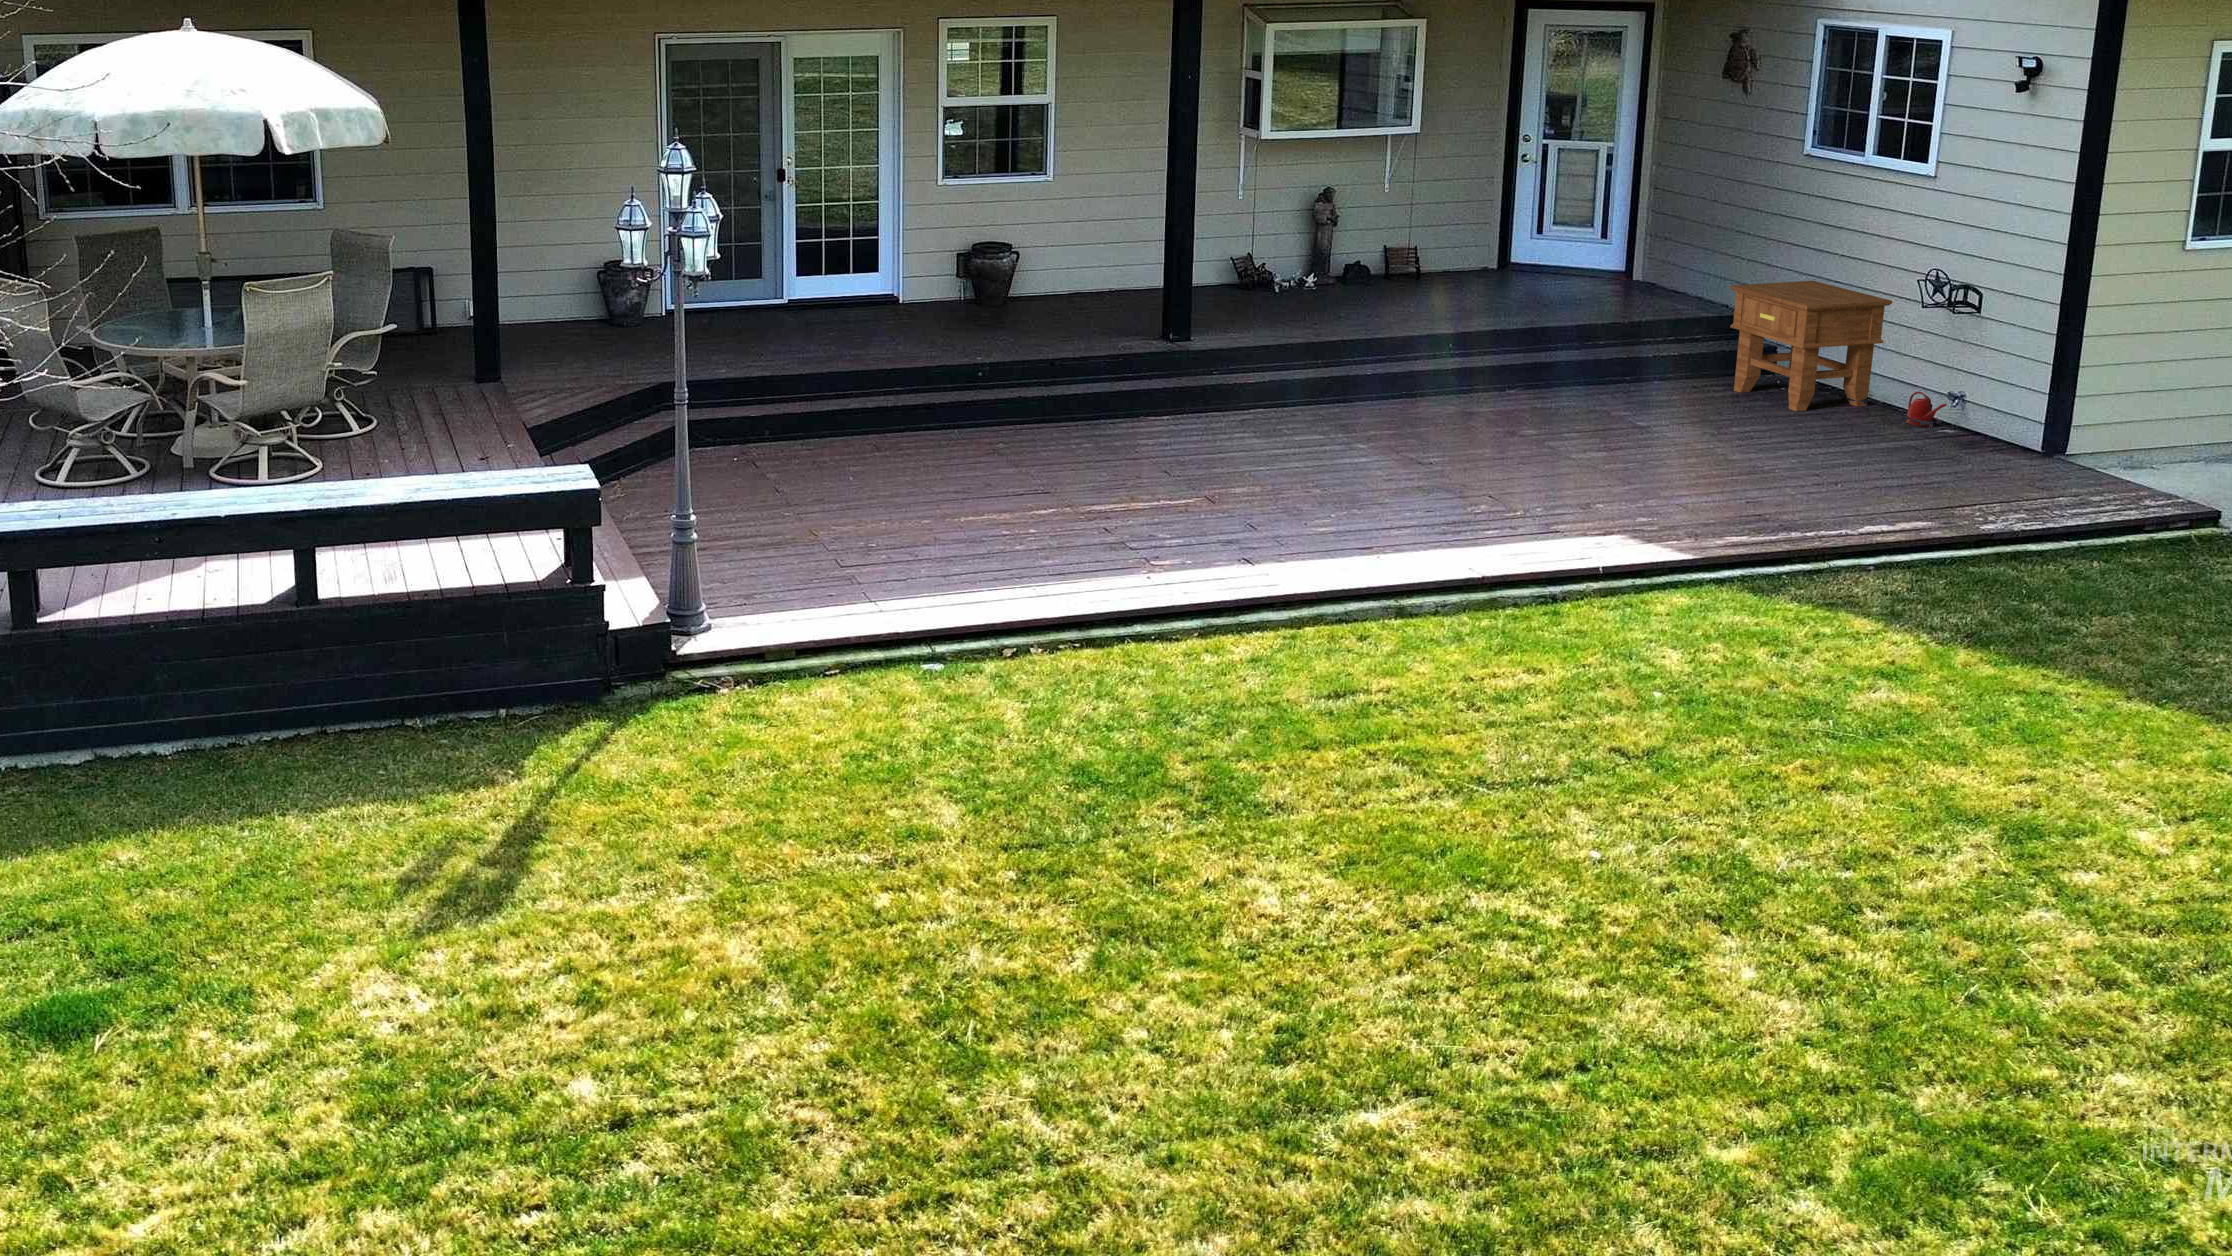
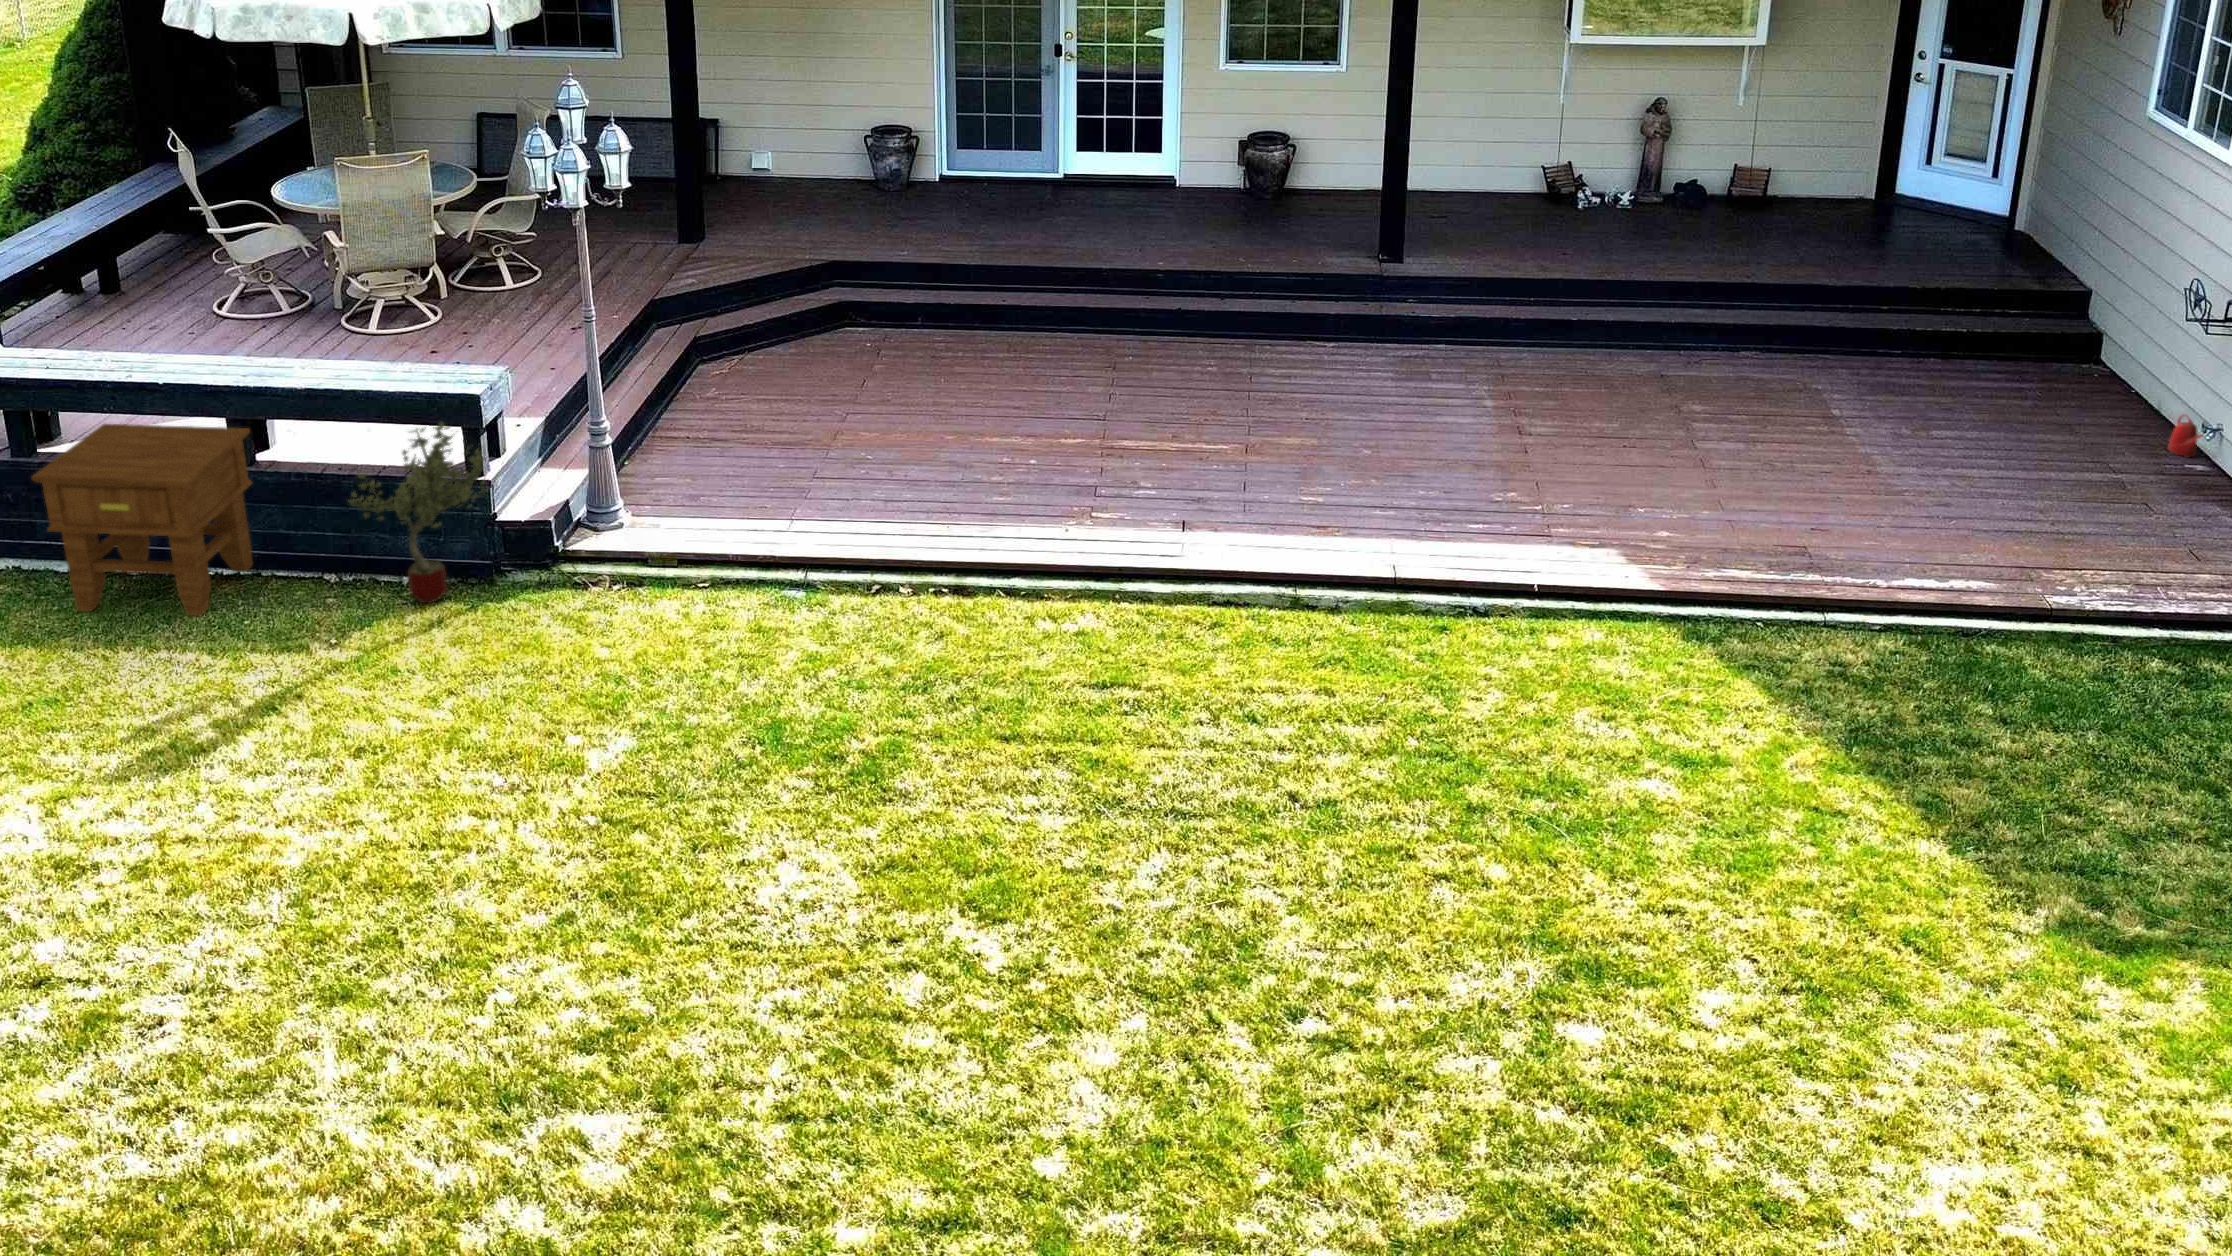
side table: present [1730,281,1892,411] -> present [31,424,253,616]
potted tree: none [478,510,655,725] -> present [348,422,490,603]

